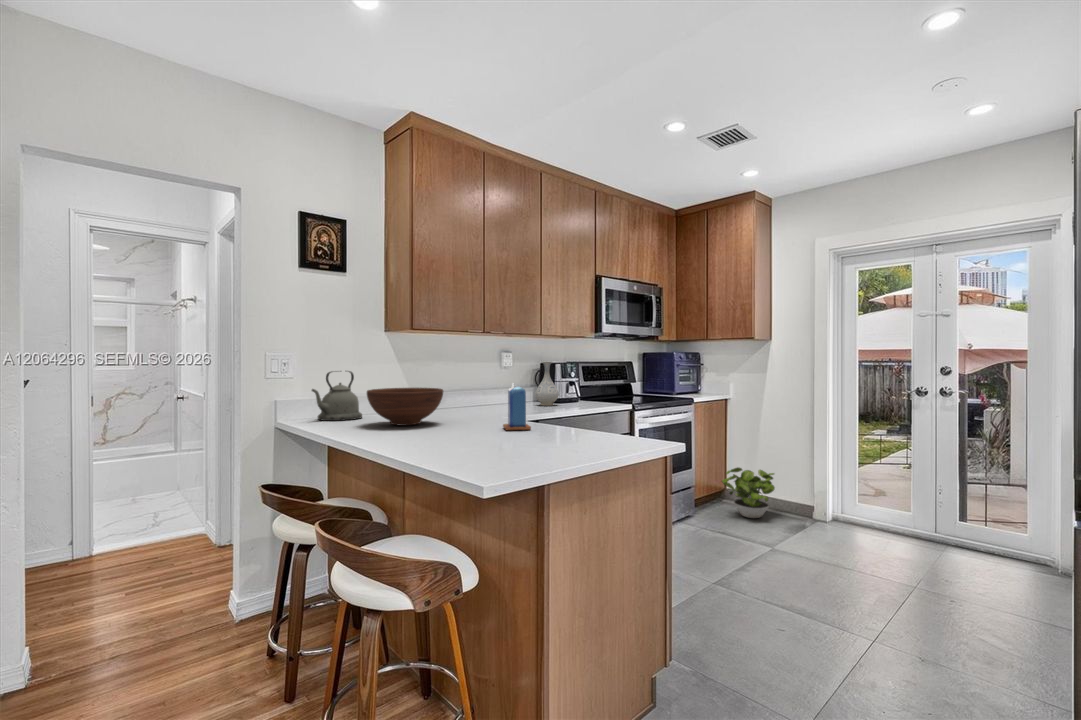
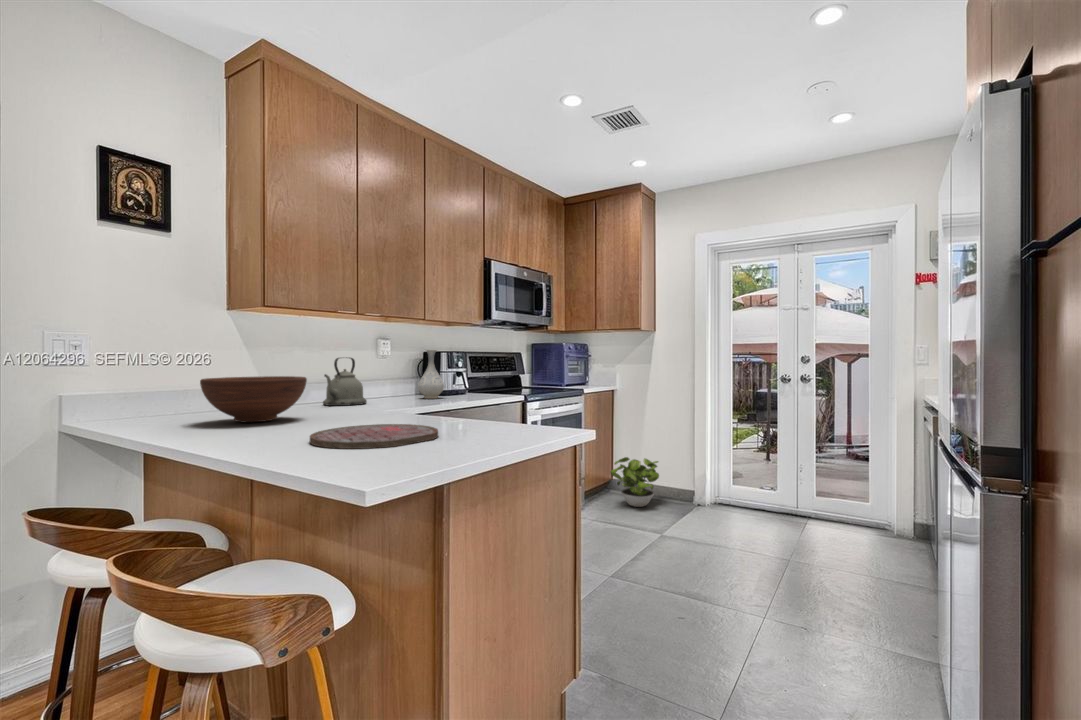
kettle: present [312,371,362,421] -> present [323,357,367,406]
candle: present [503,384,531,430] -> none [383,367,418,423]
cutting board: none [446,432,545,454] -> present [310,424,438,449]

